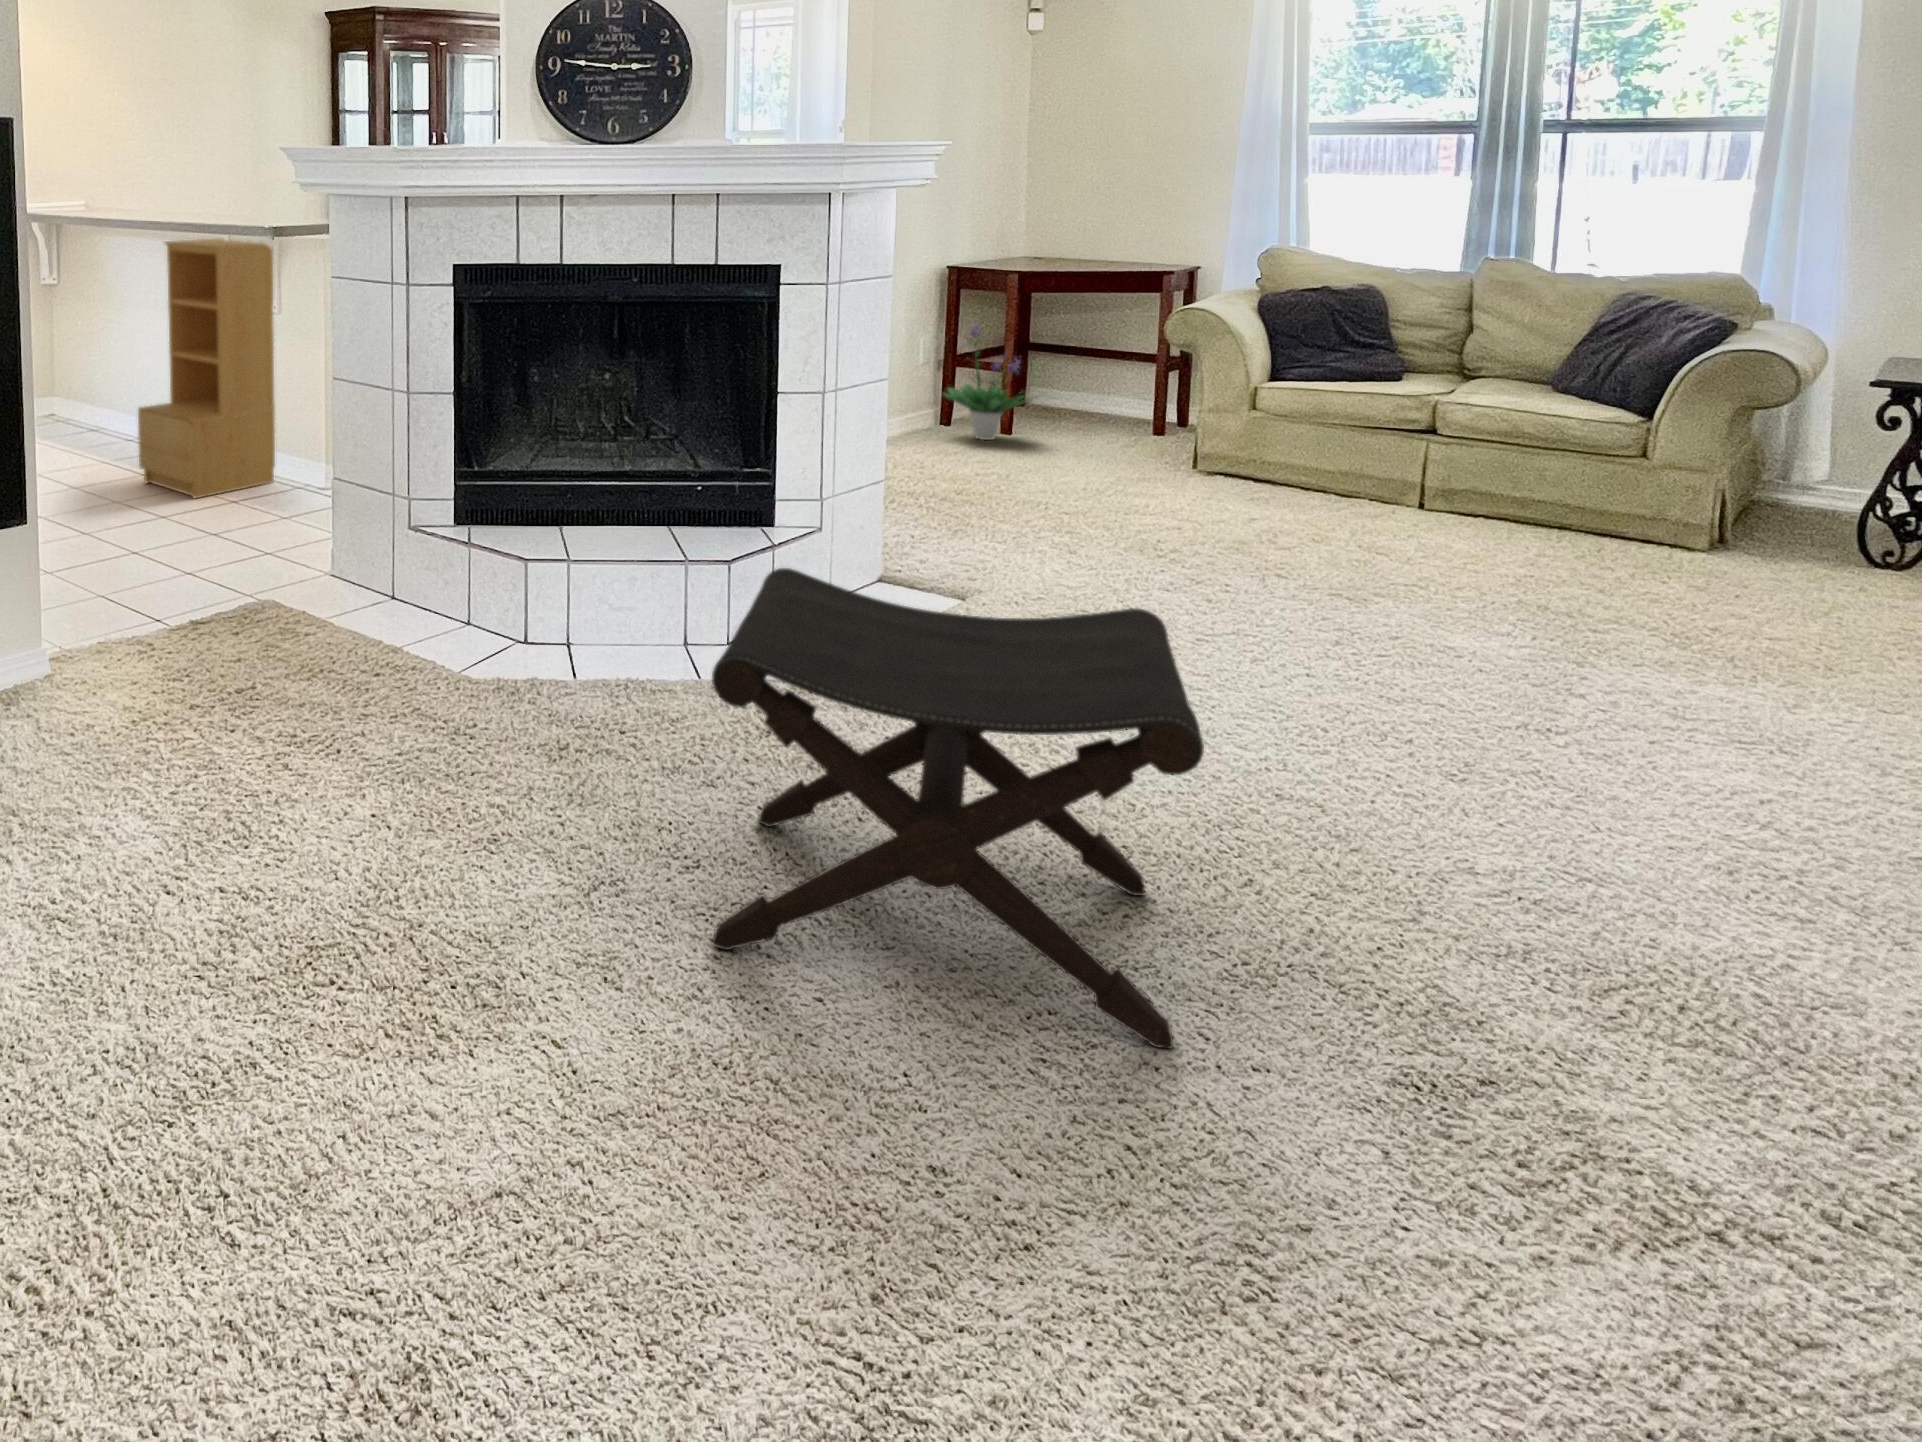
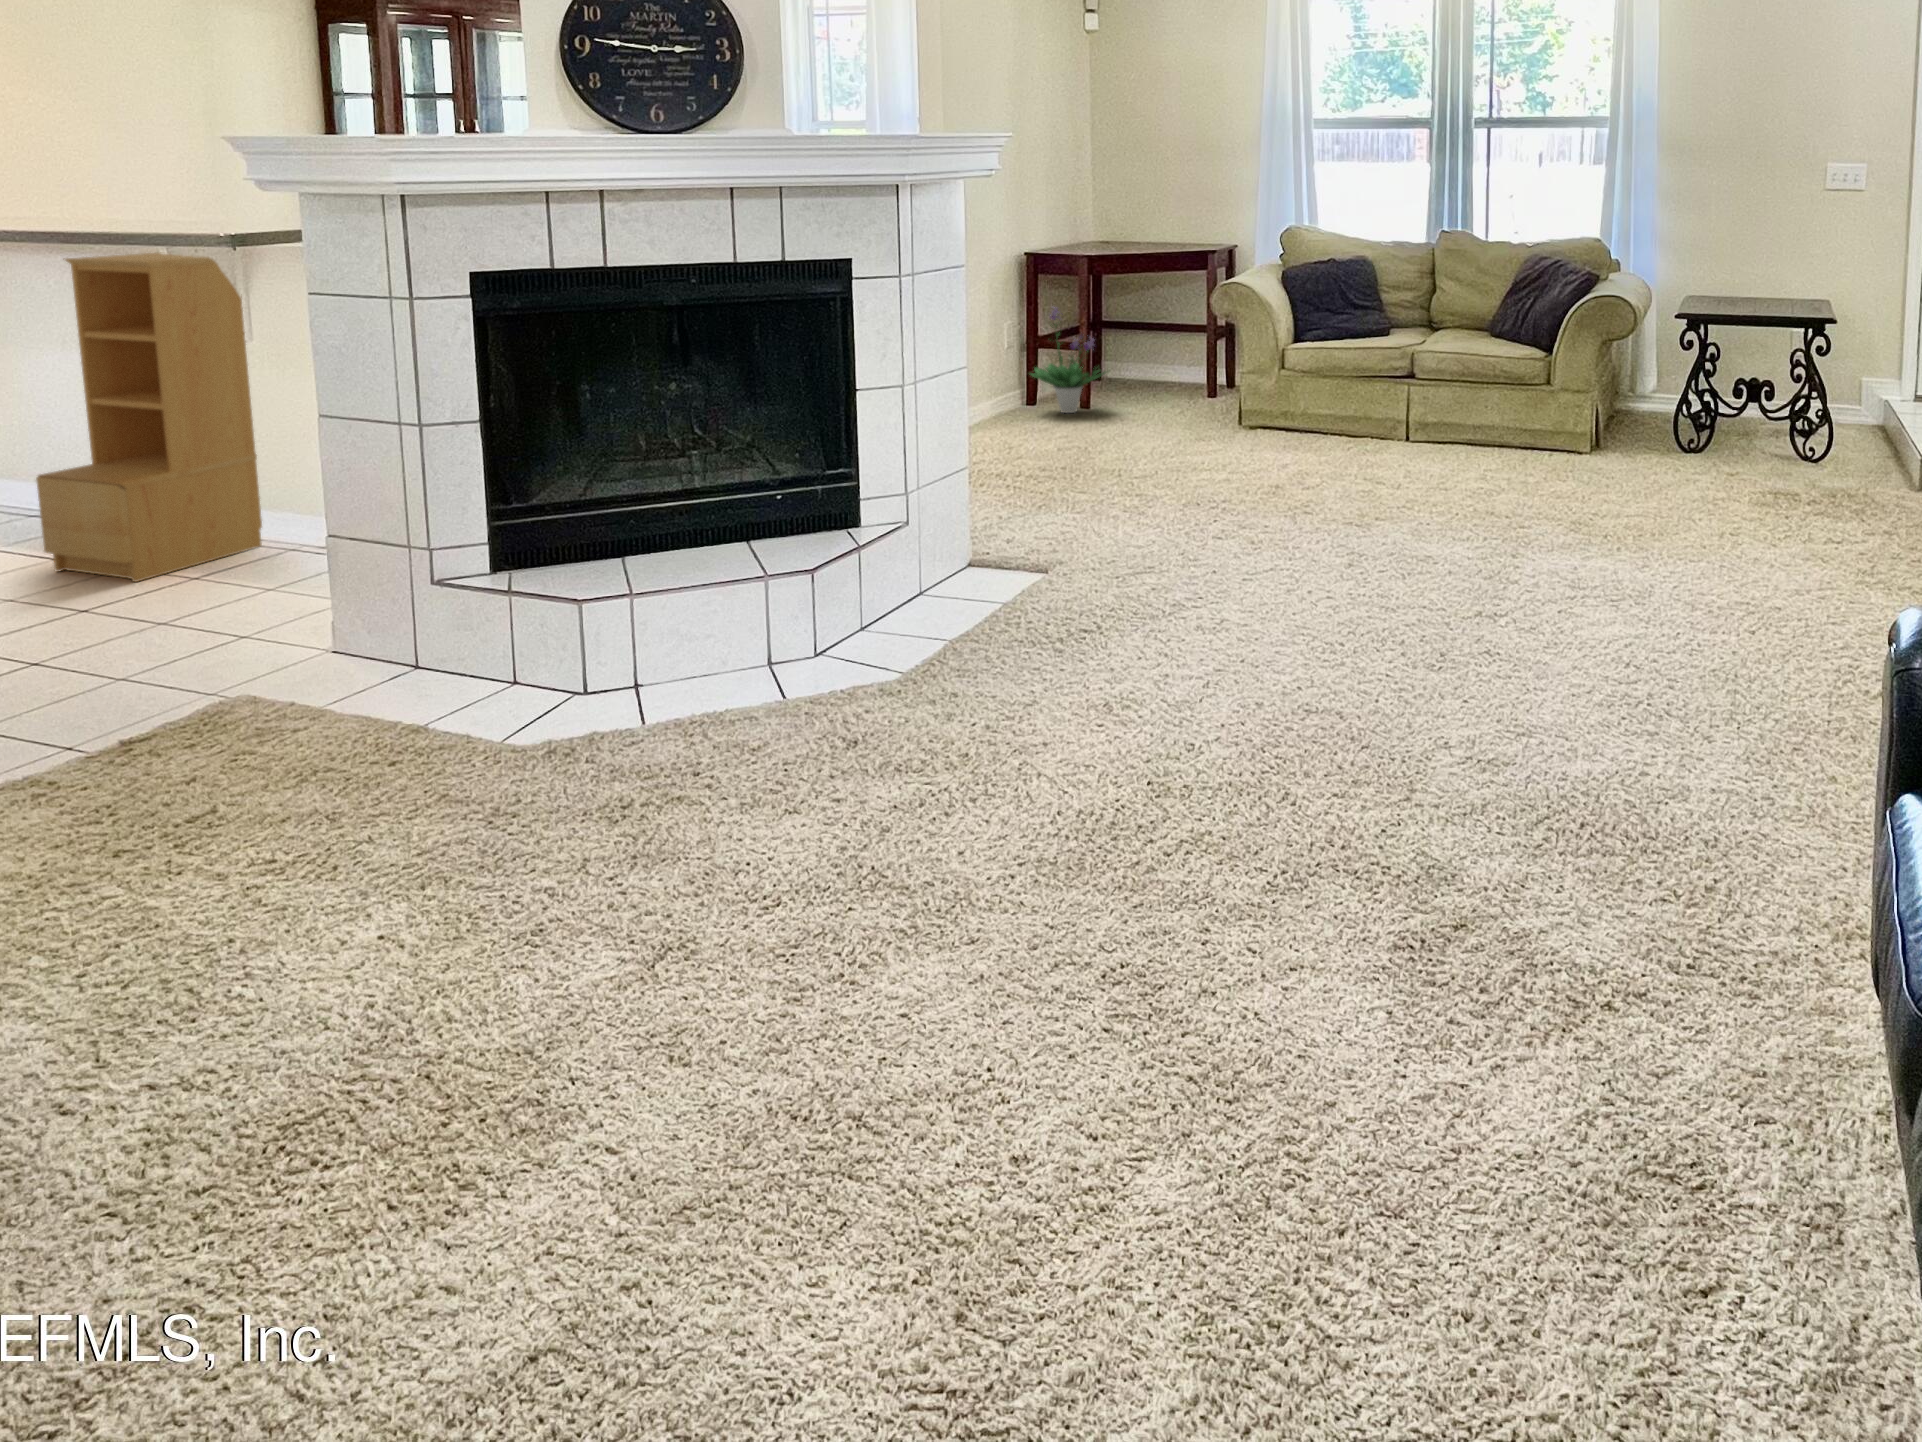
footstool: present [712,568,1204,1049] -> none [774,561,1233,988]

